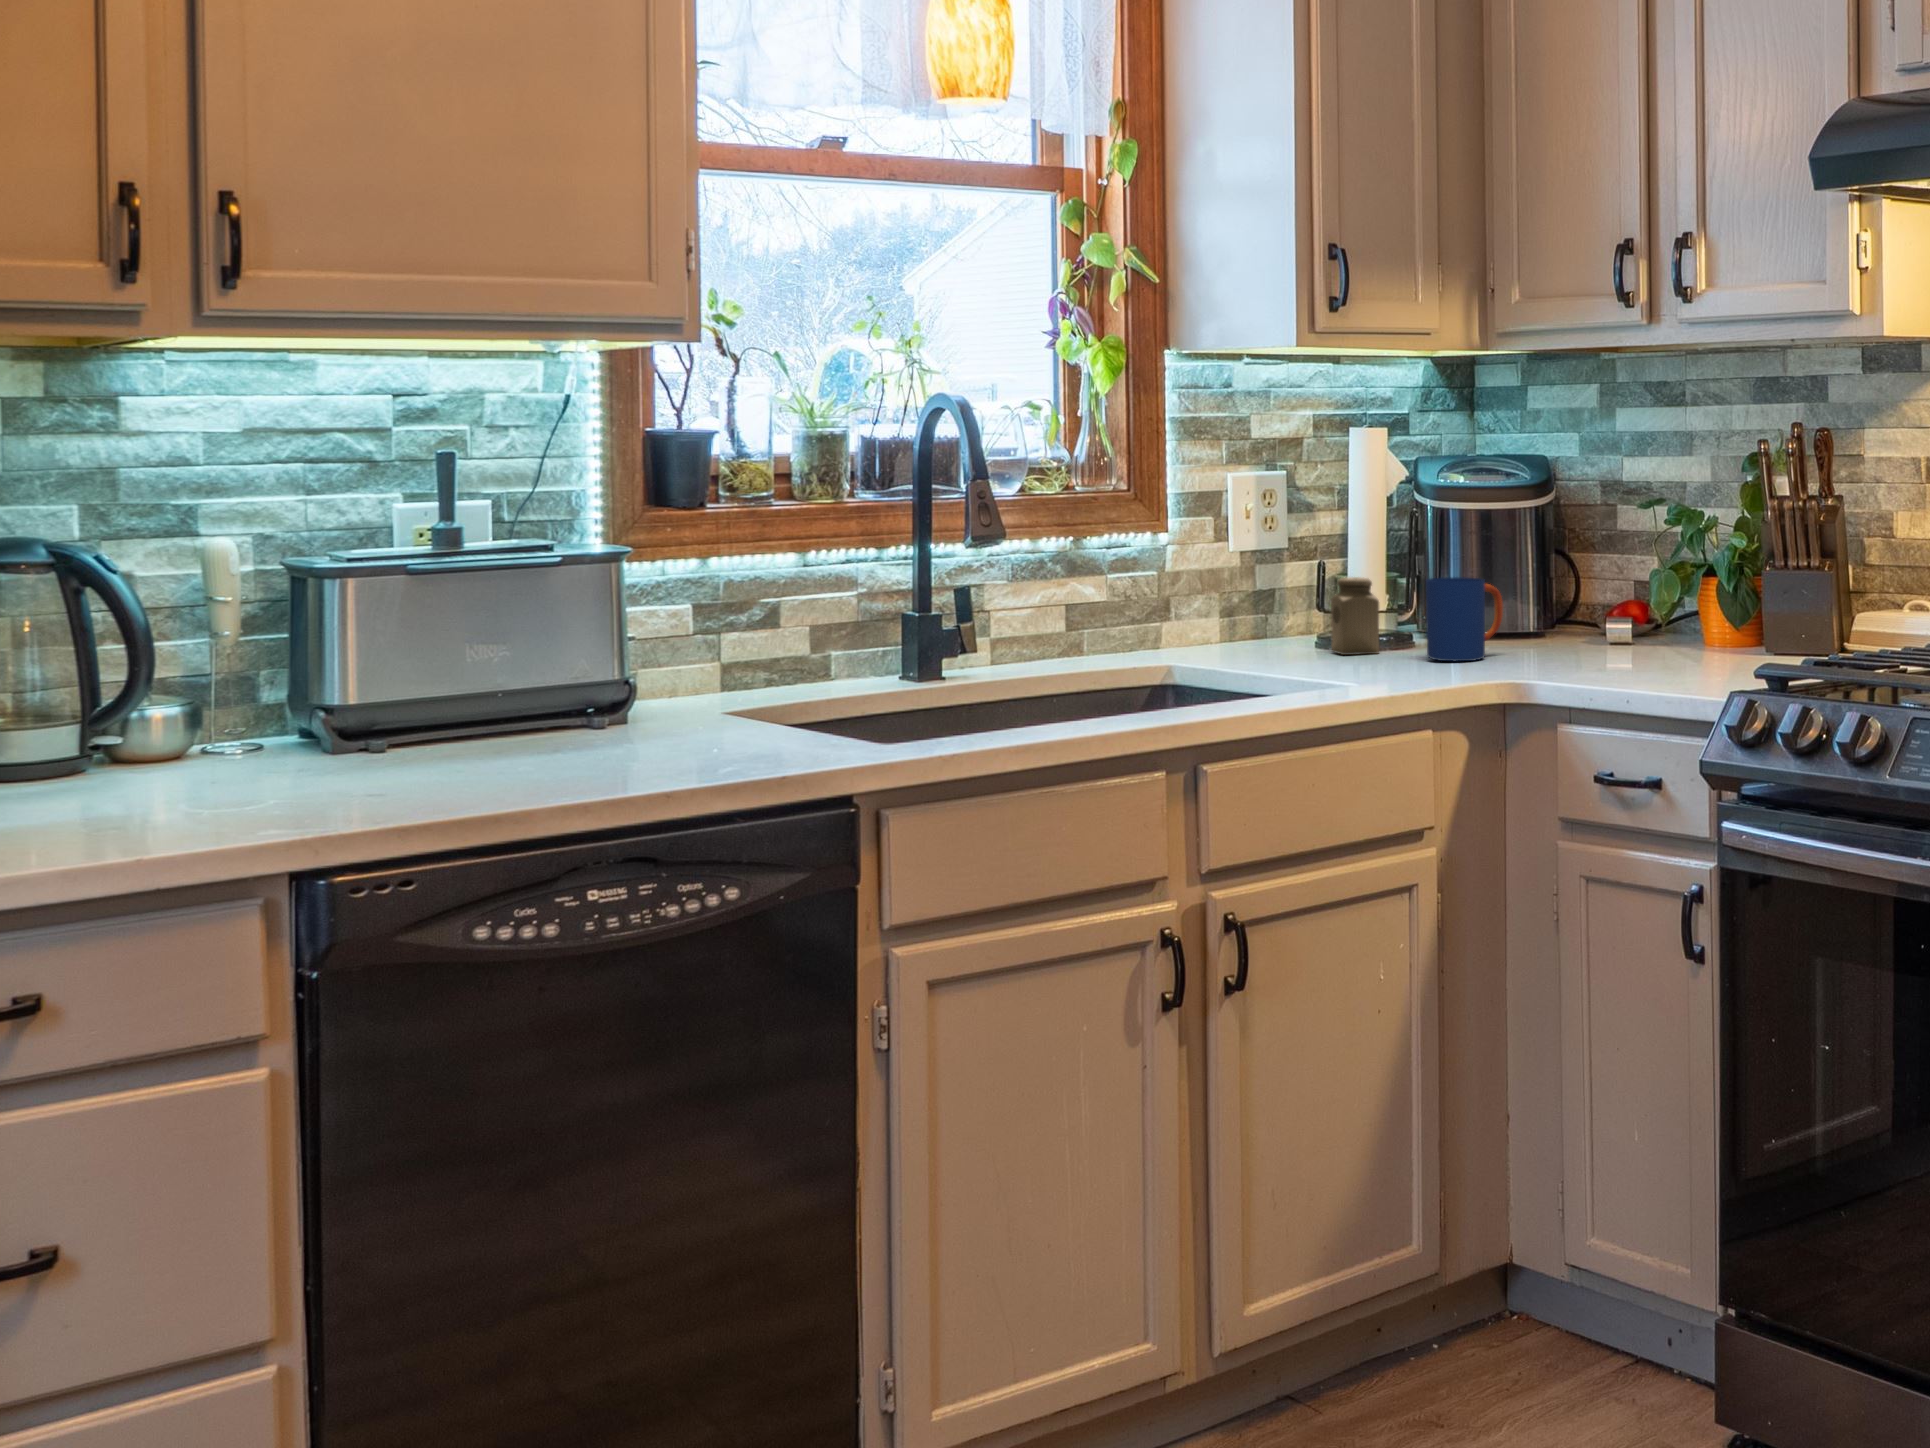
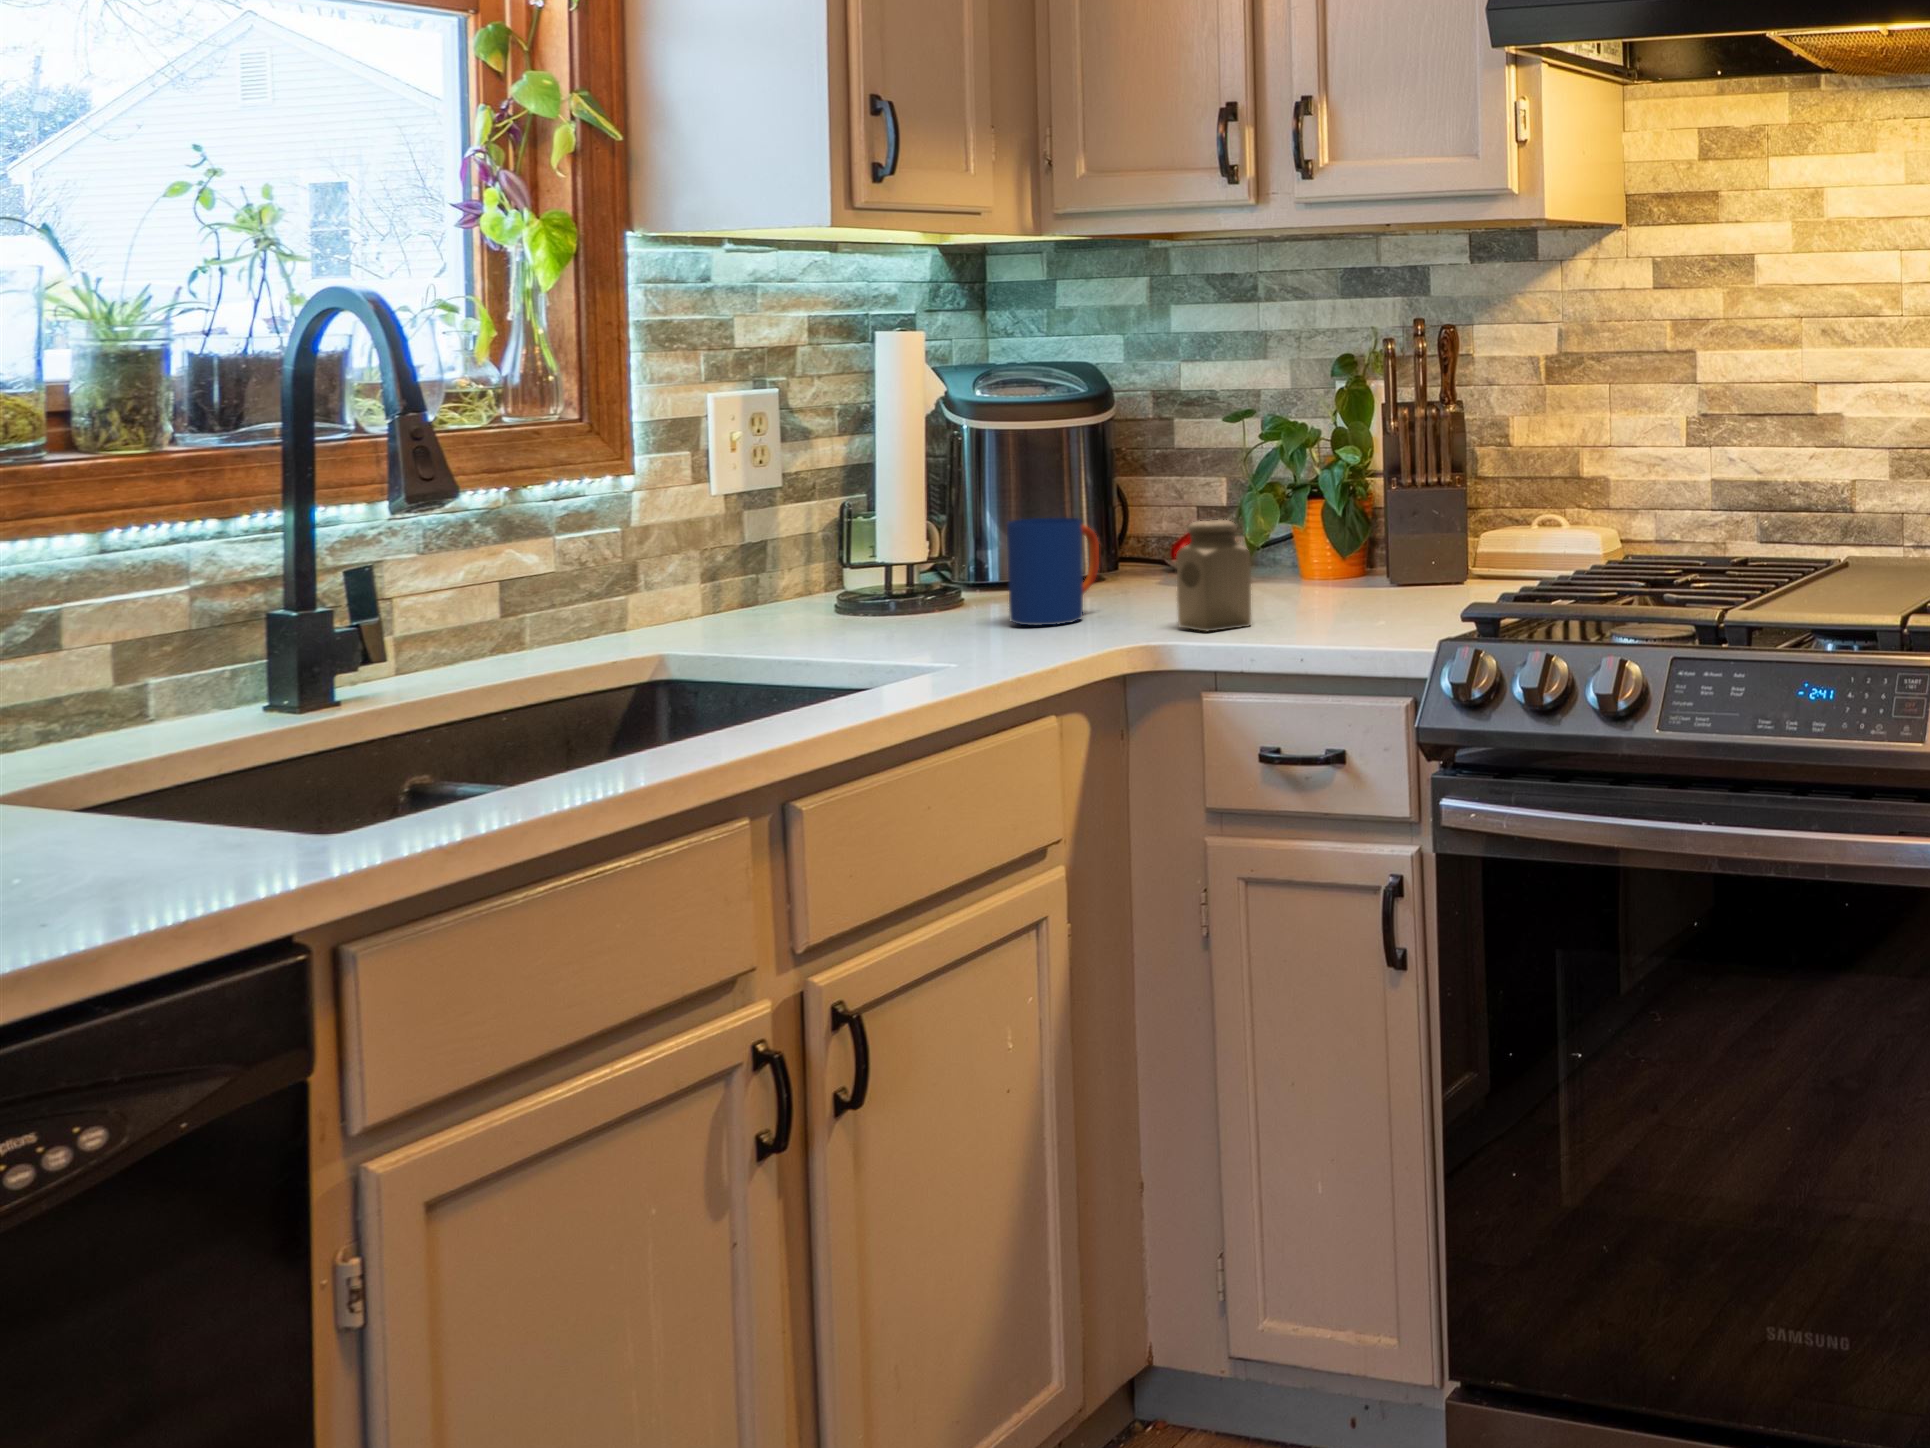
salt shaker: present [1331,577,1379,655] -> present [1176,520,1251,631]

